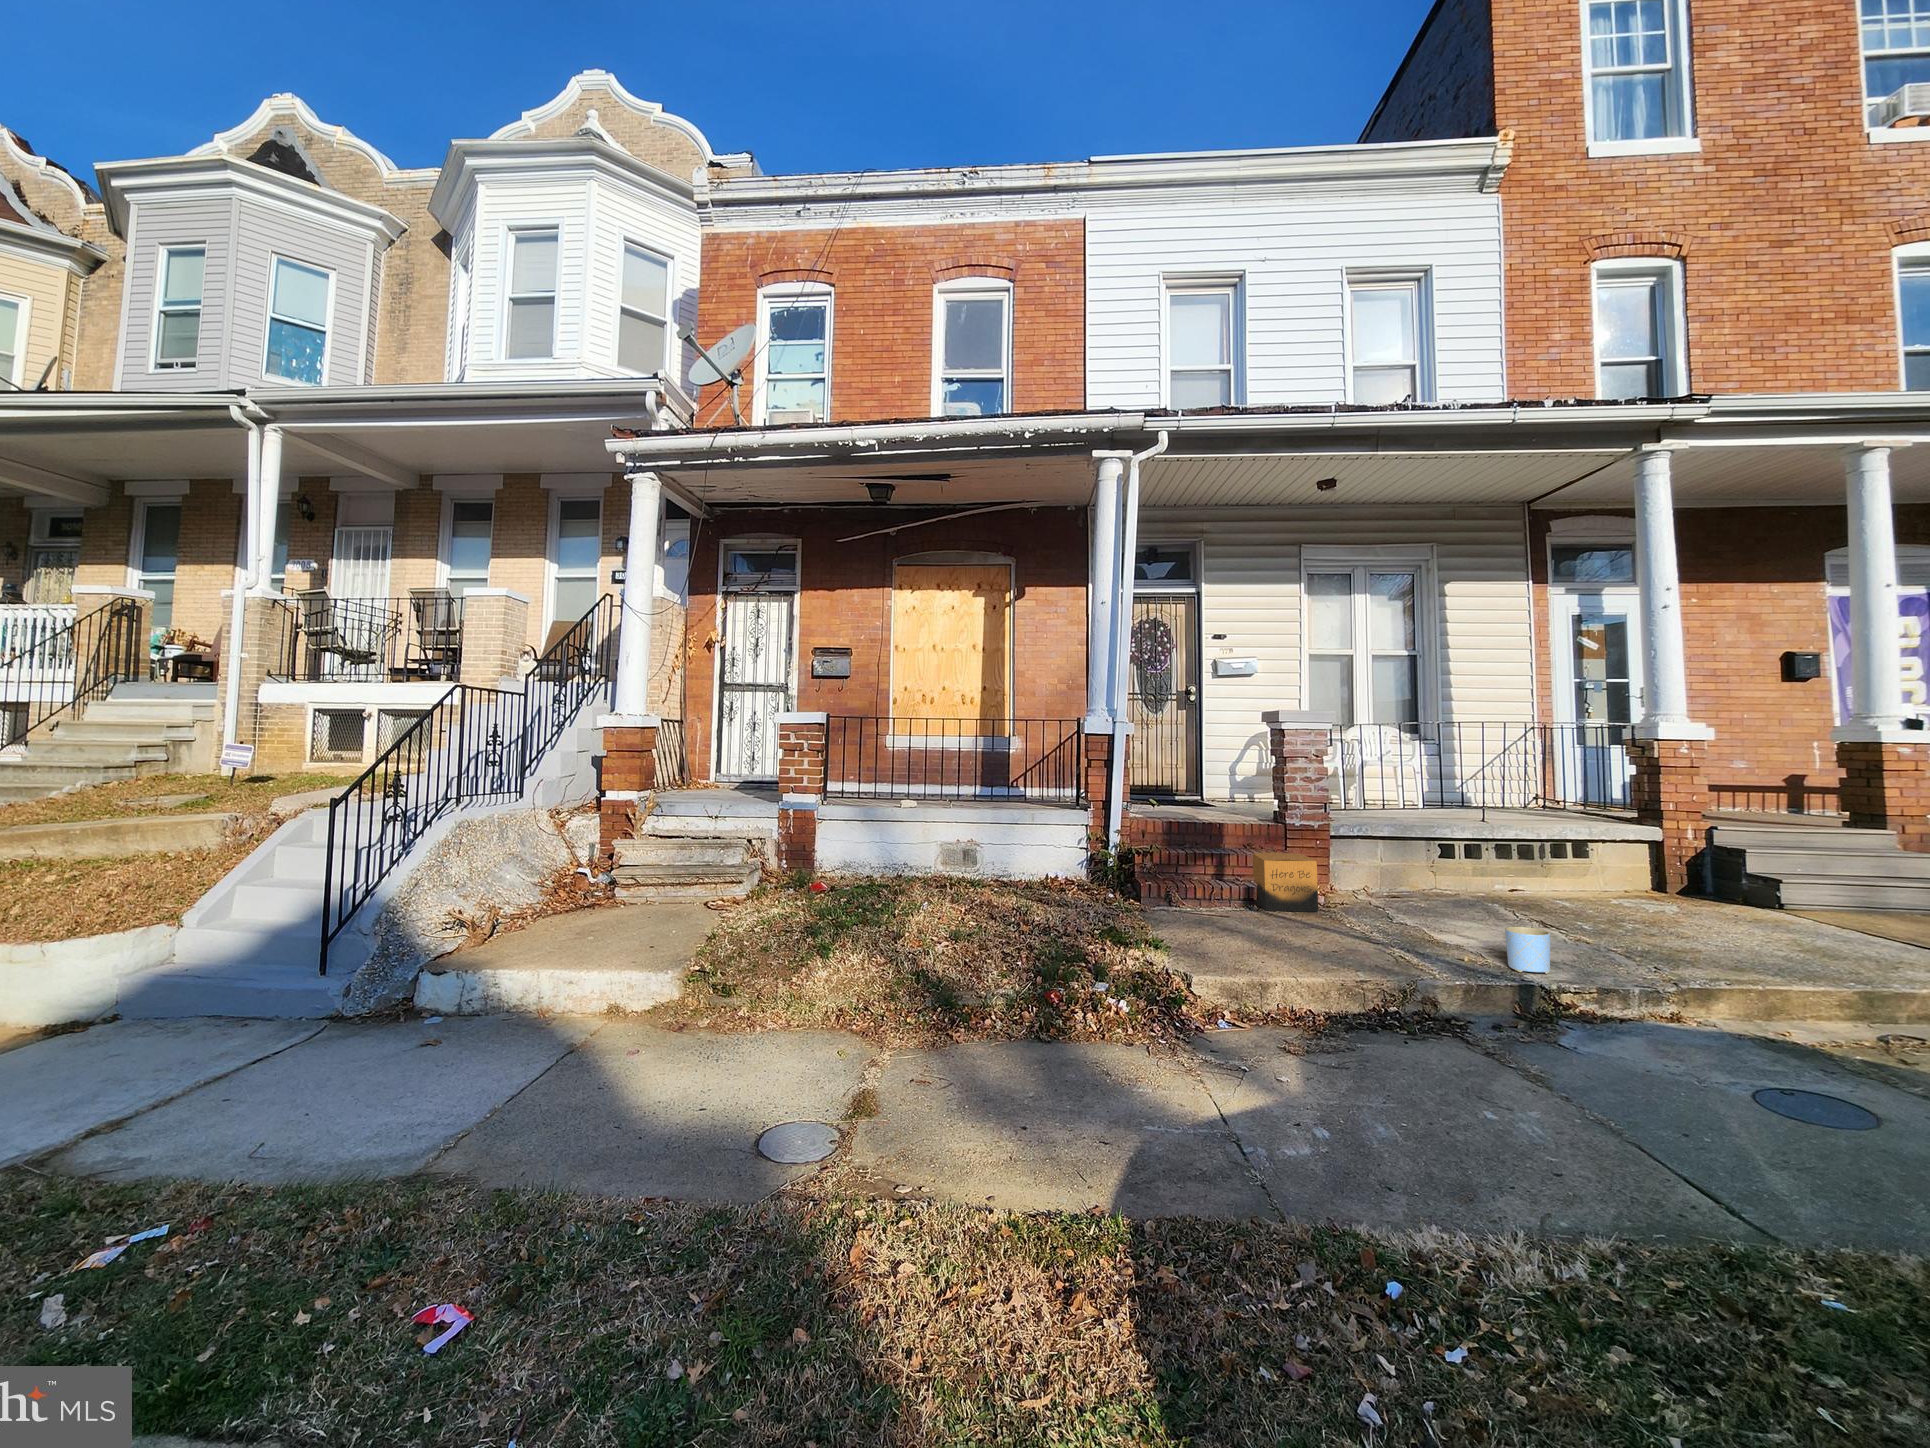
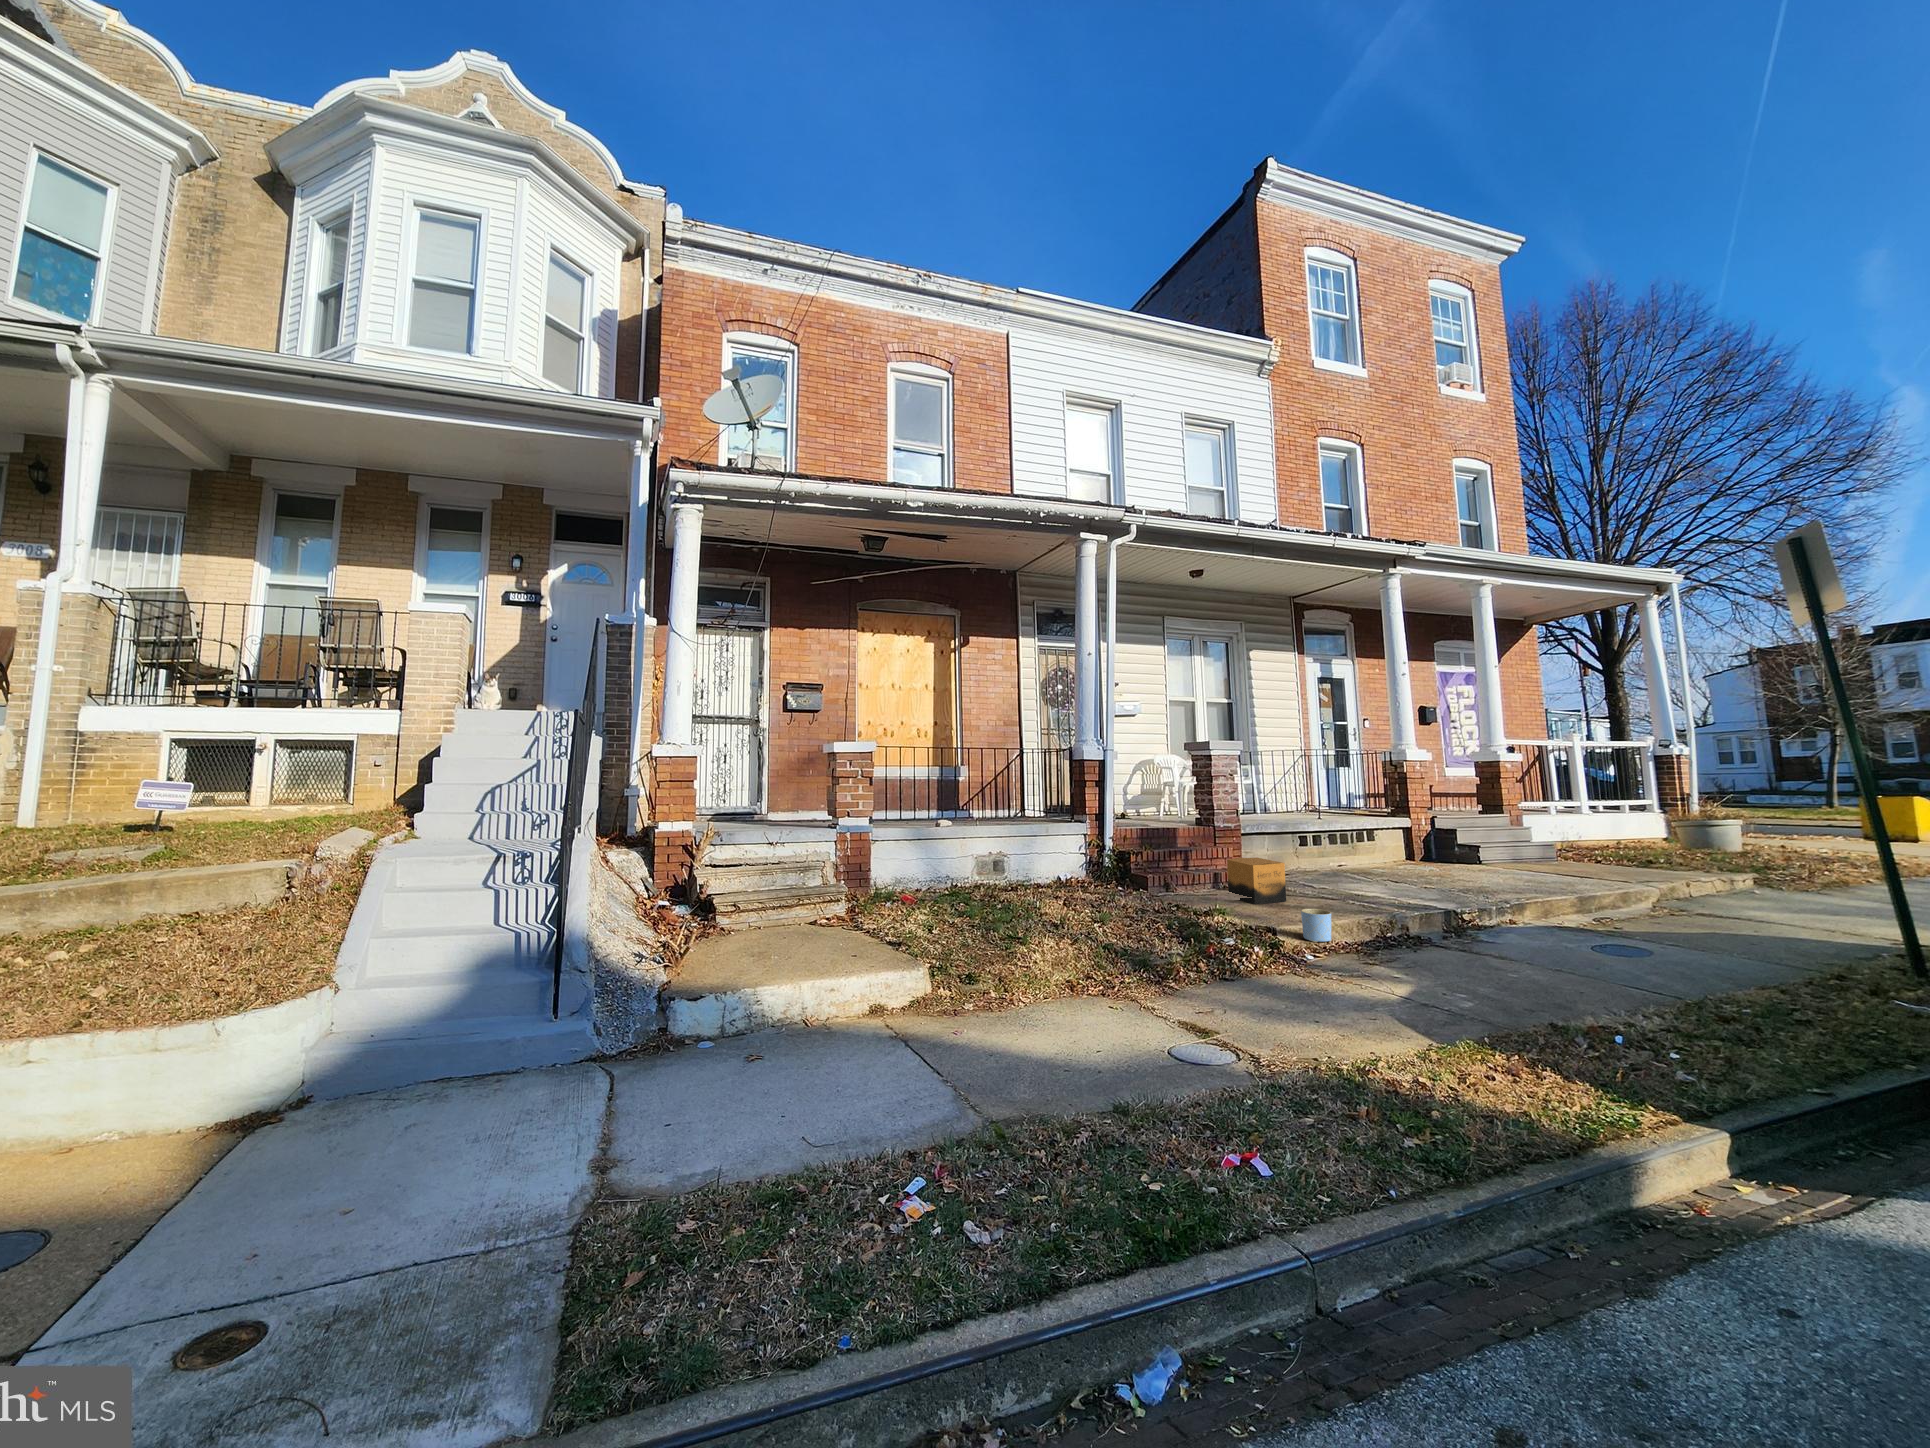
planter: present [1505,927,1550,974] -> present [1301,909,1331,942]

